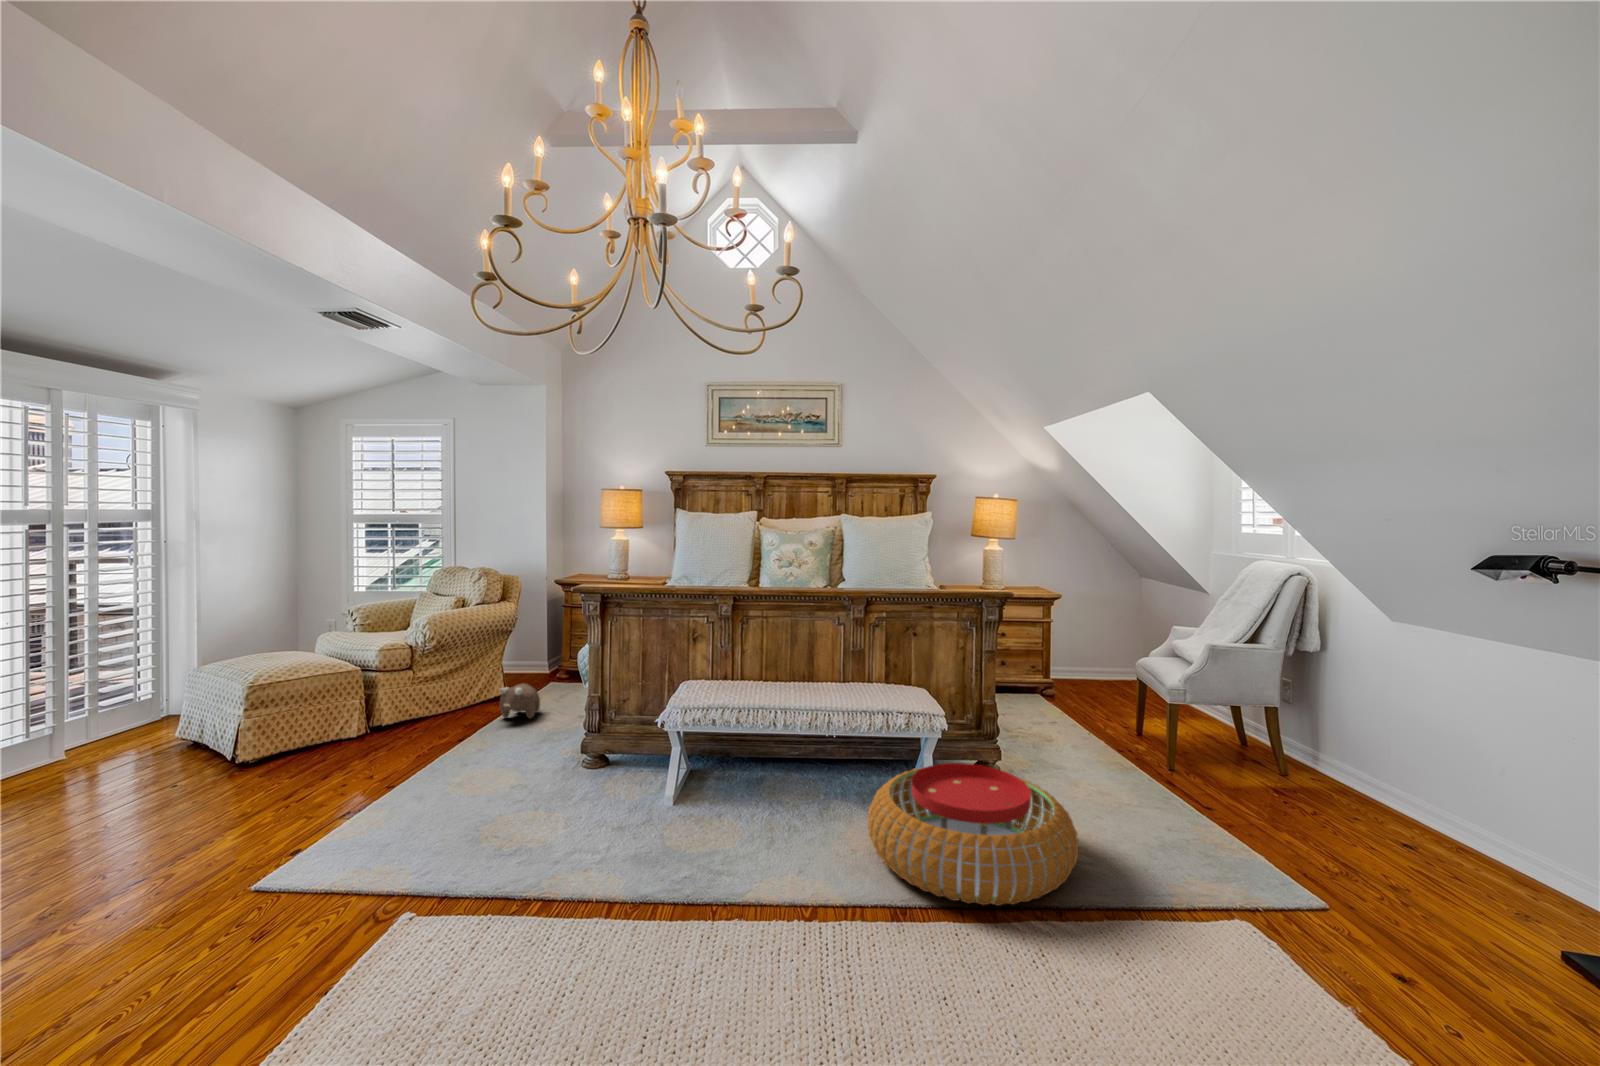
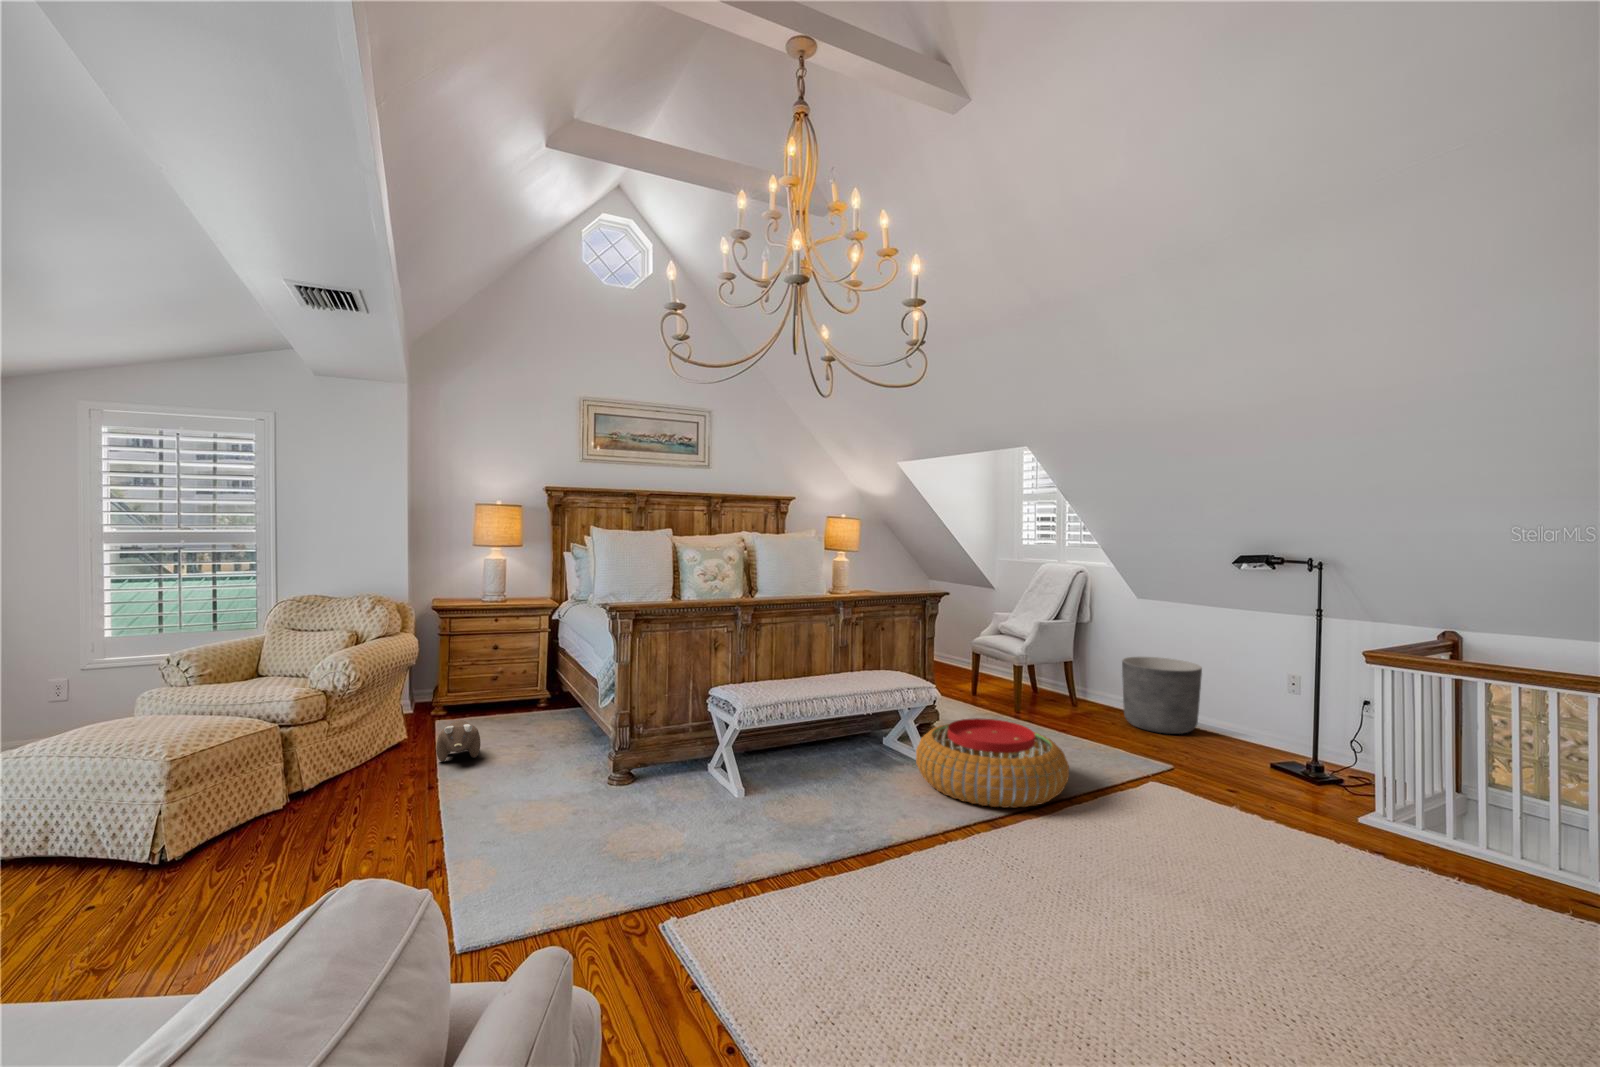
planter: none [1322,712,1479,854] -> present [1122,657,1202,734]

